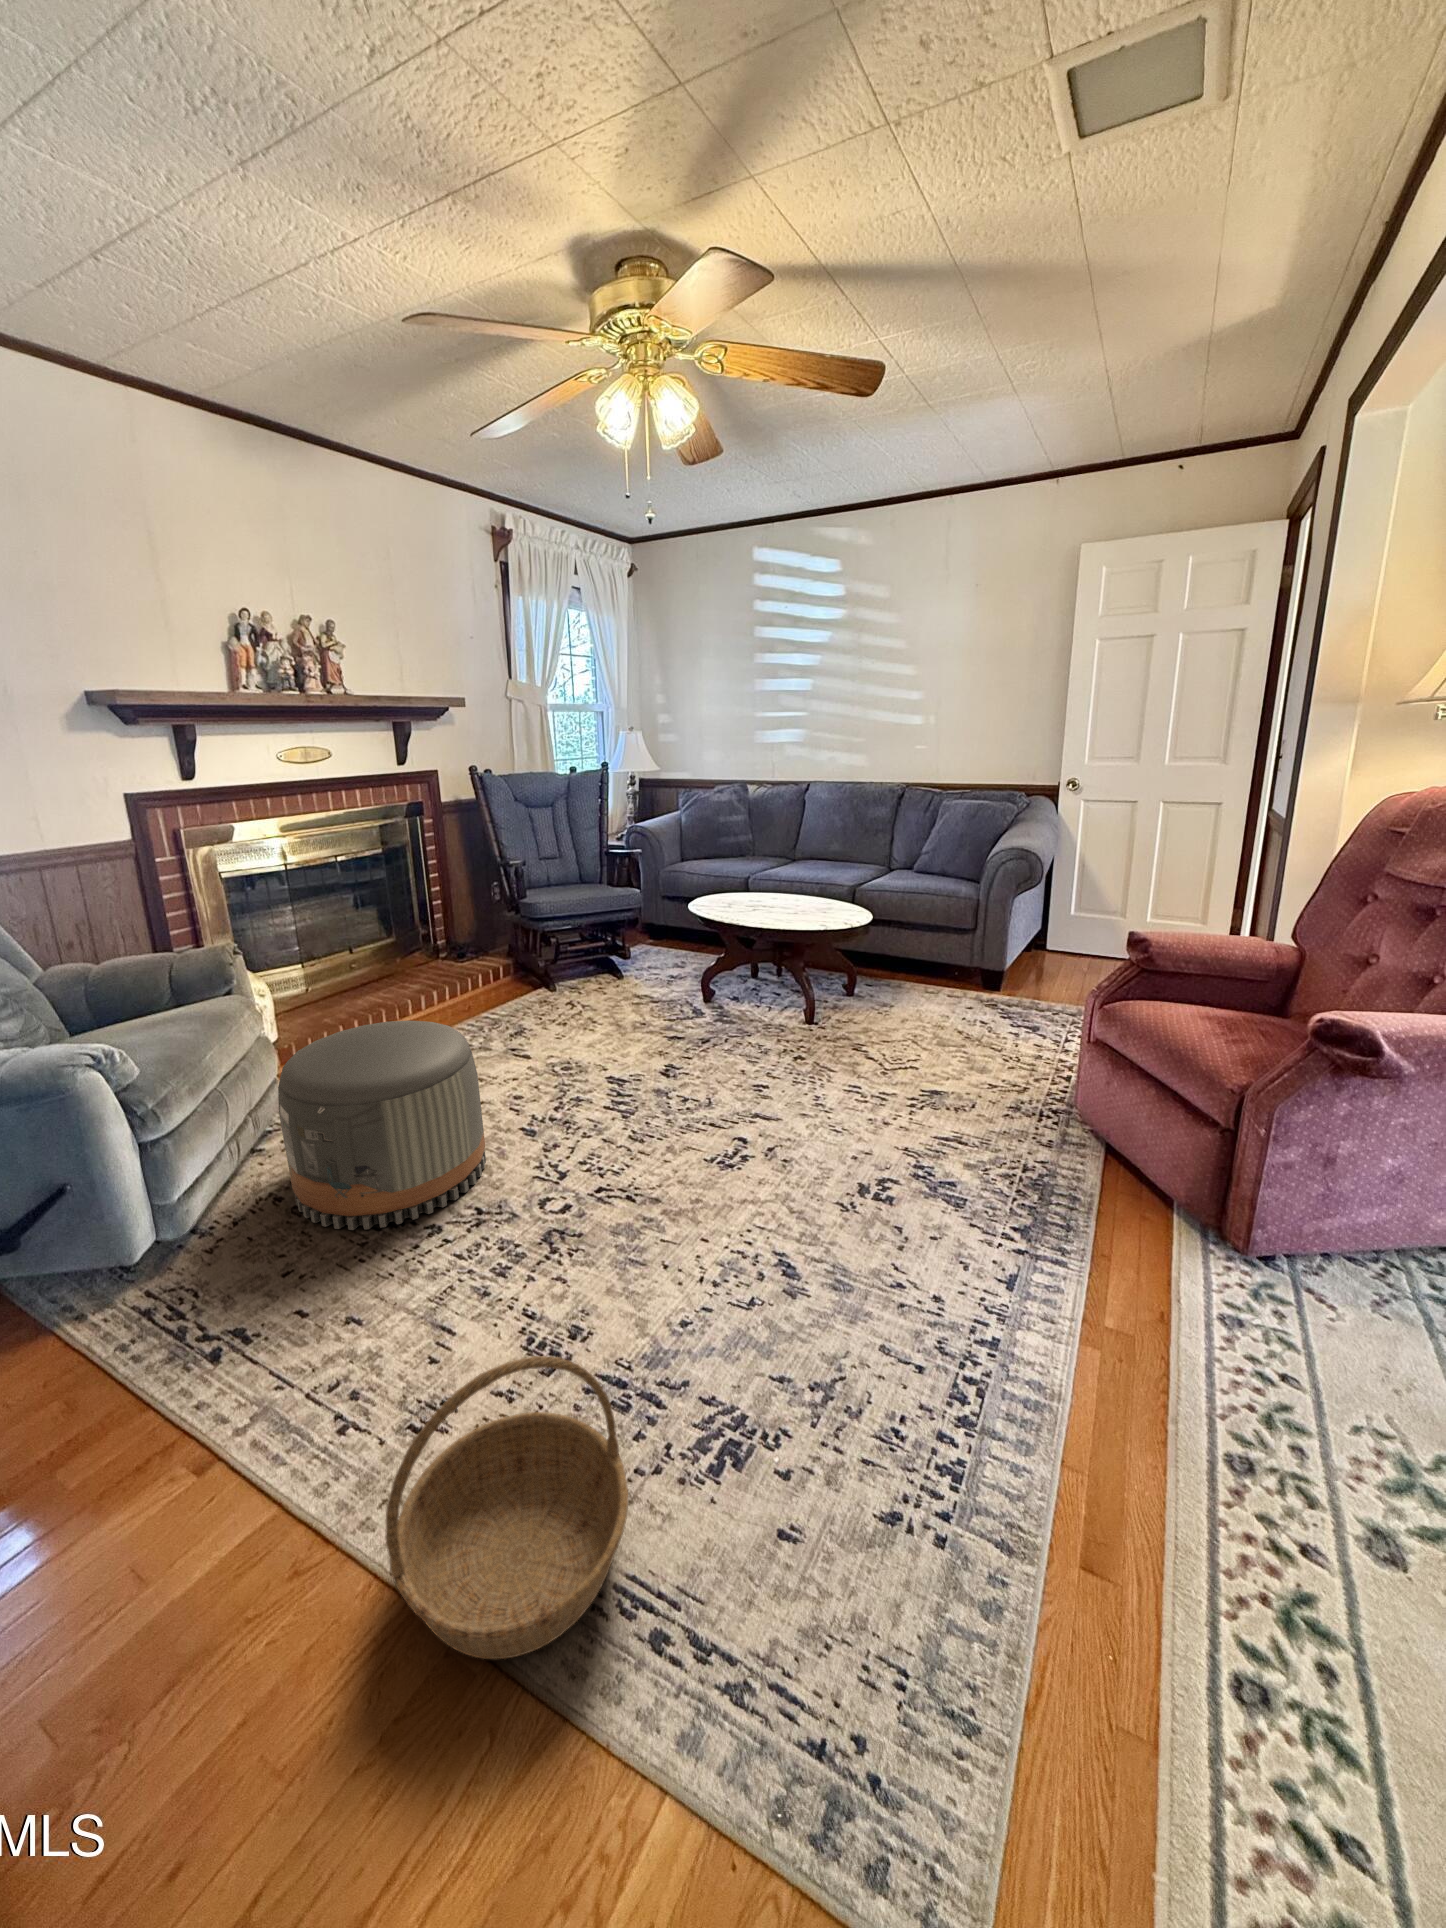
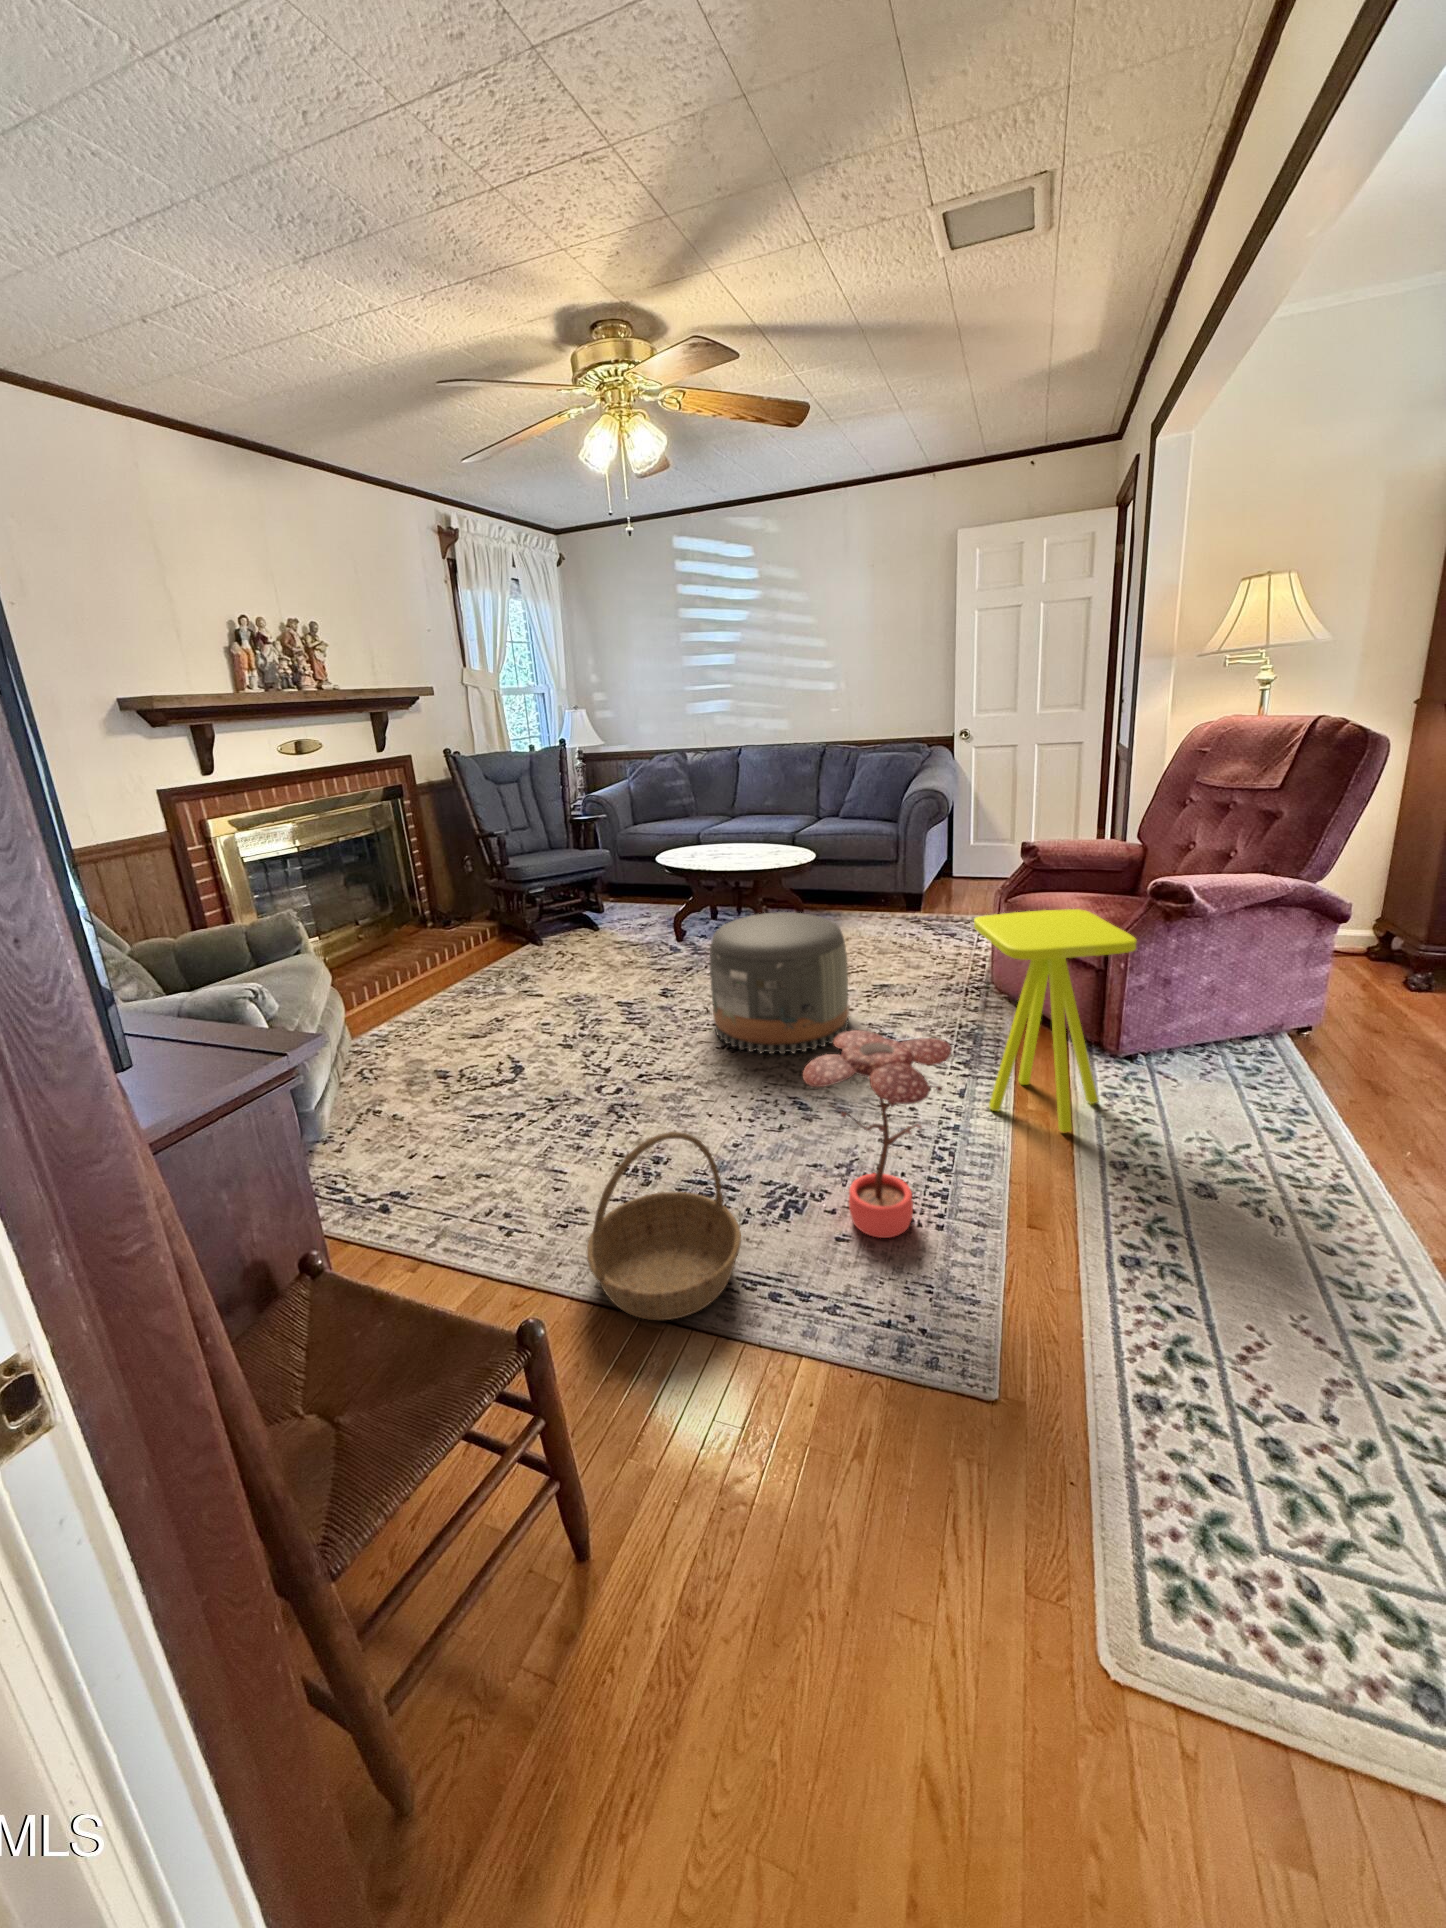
pouf: present [278,1020,486,1230] -> present [709,912,849,1054]
side table: none [1044,1045,1292,1383] -> present [974,909,1137,1132]
potted plant: none [739,1213,976,1549] -> present [803,1030,951,1238]

